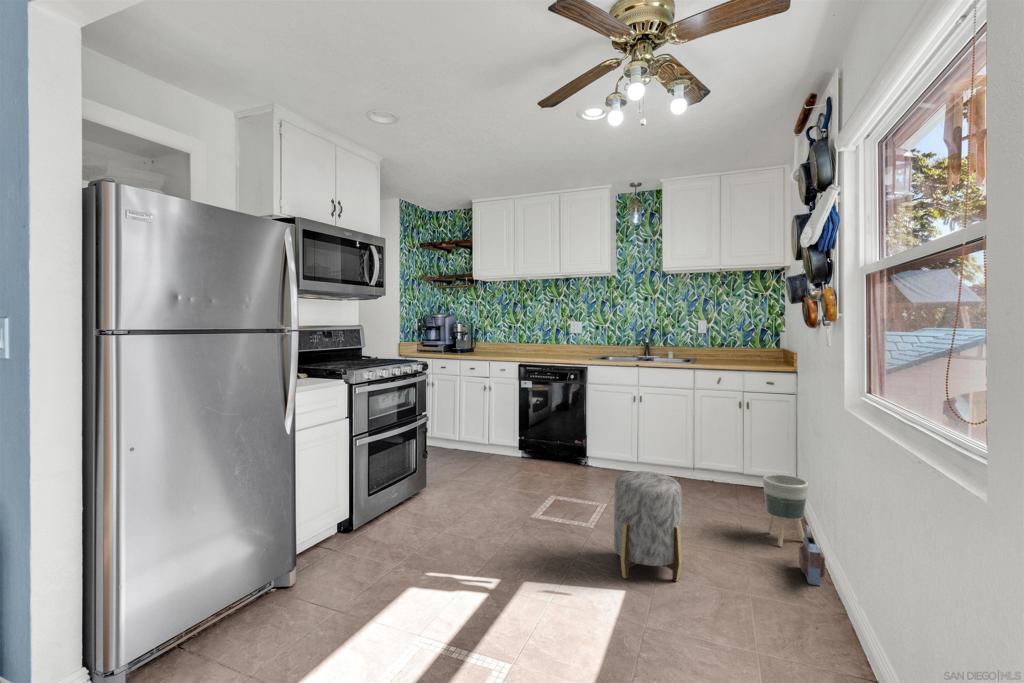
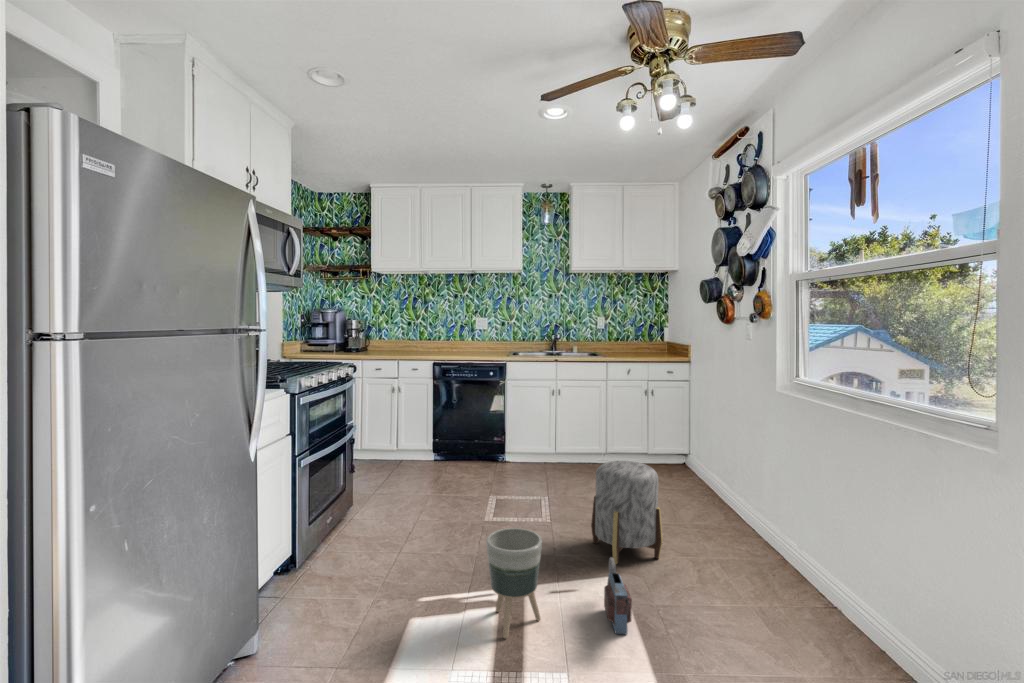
planter: present [763,474,808,546] -> present [486,528,542,638]
watering can: present [799,525,825,586] -> present [604,557,632,634]

